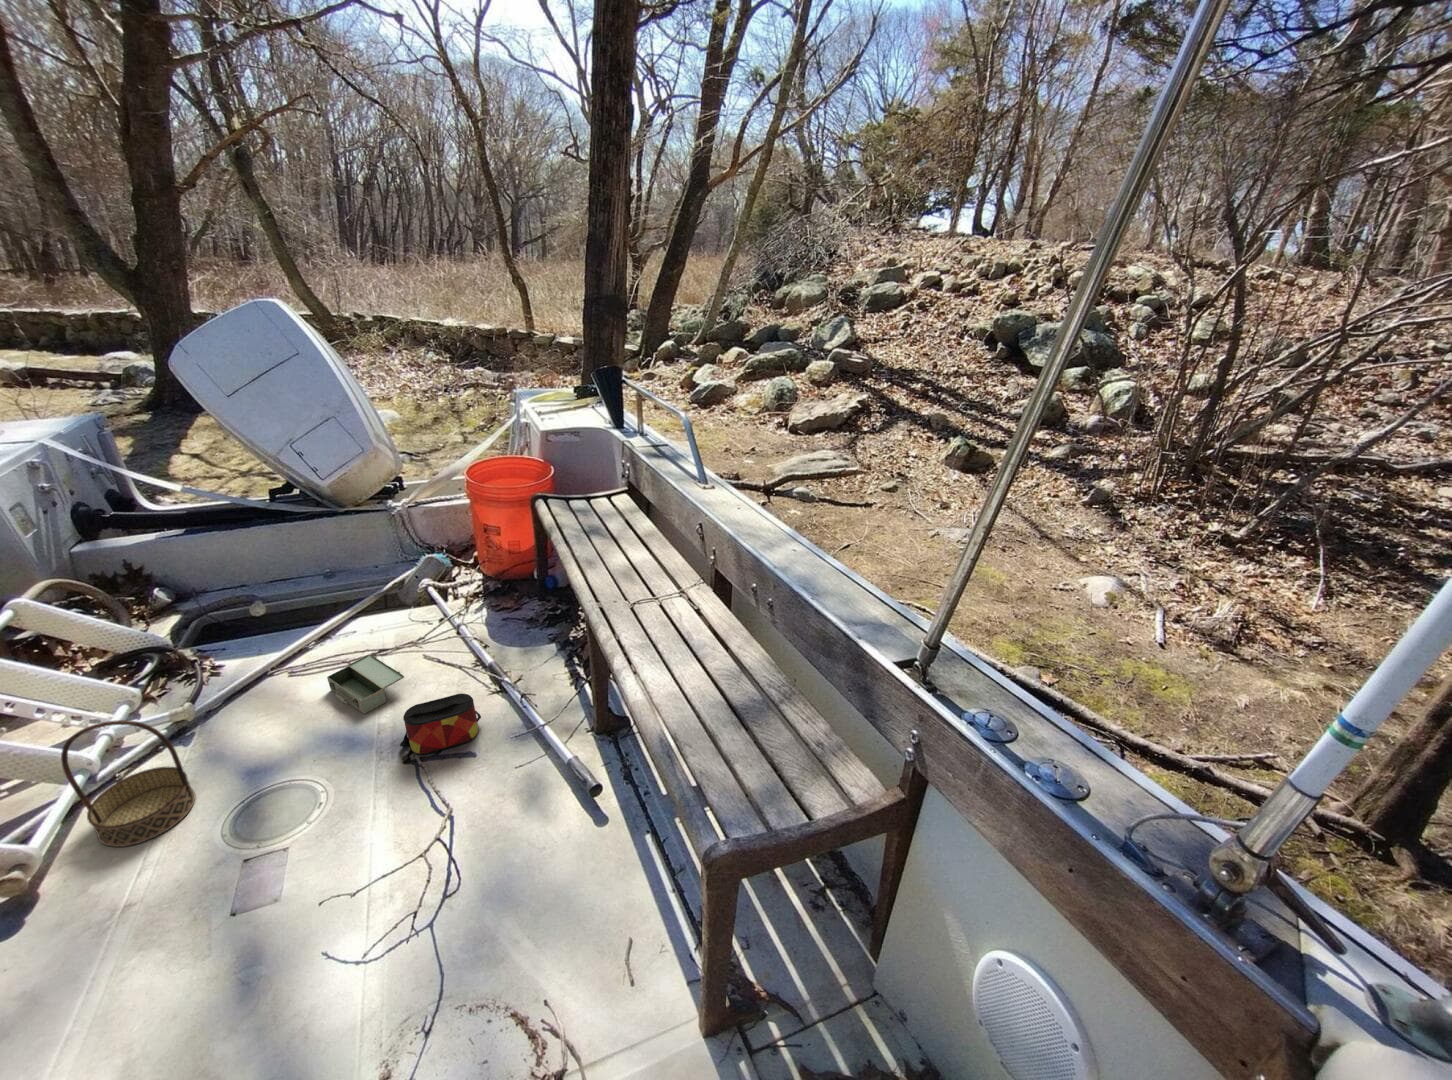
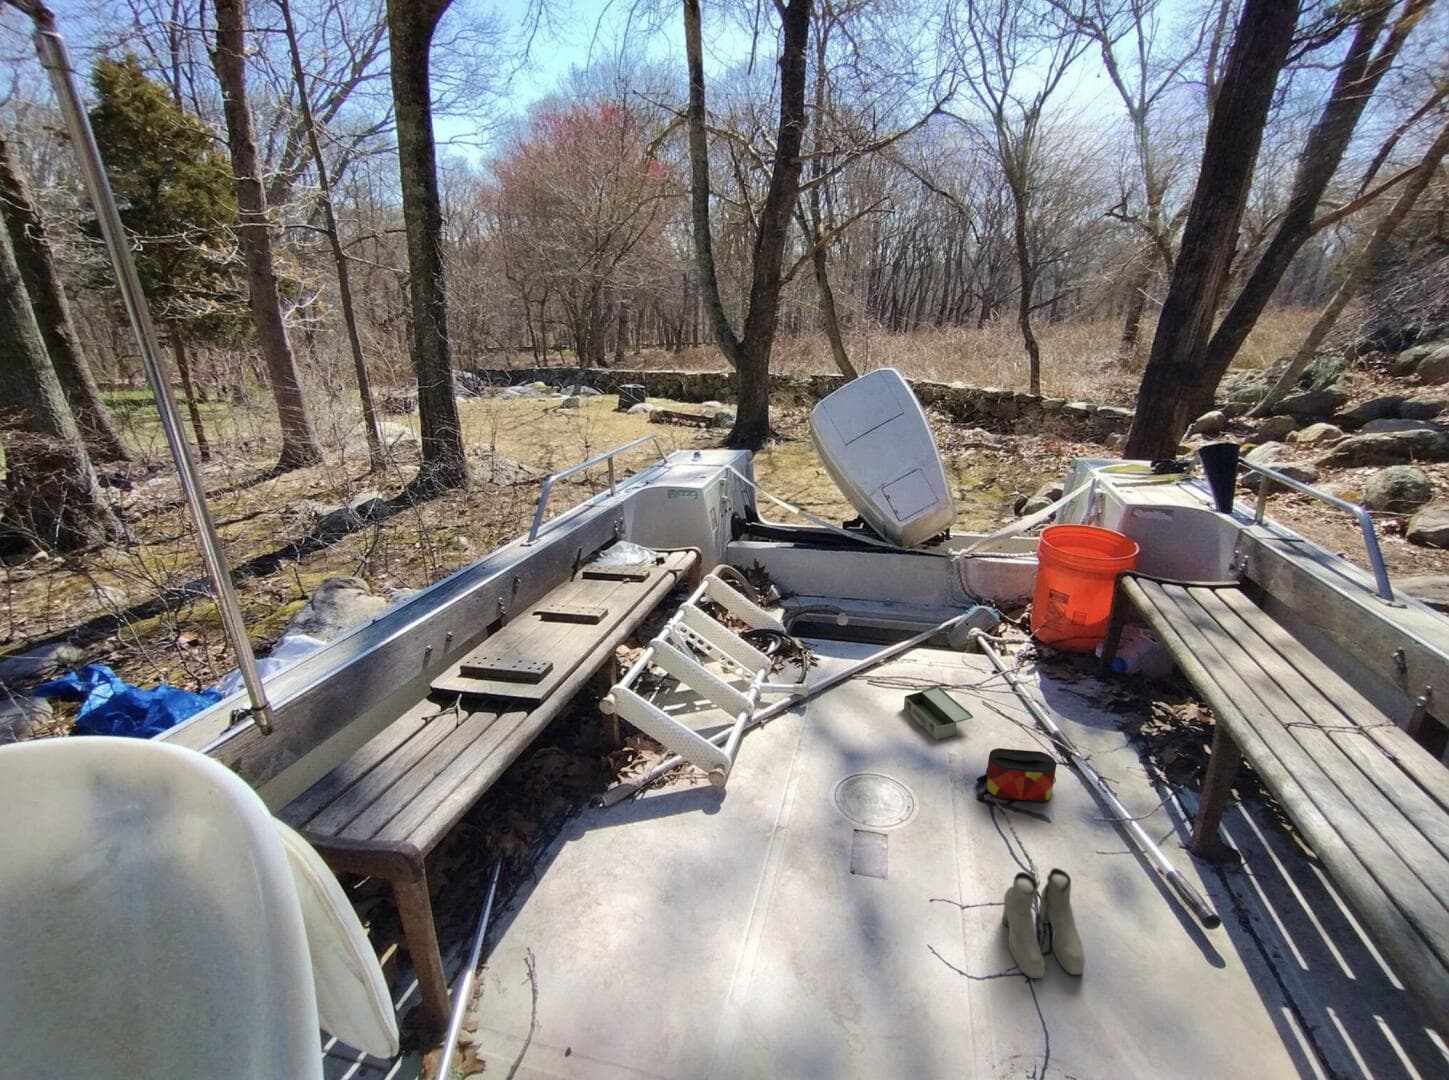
basket: present [61,720,196,847] -> none [755,684,821,784]
boots: none [391,817,477,940] -> present [1003,868,1085,978]

